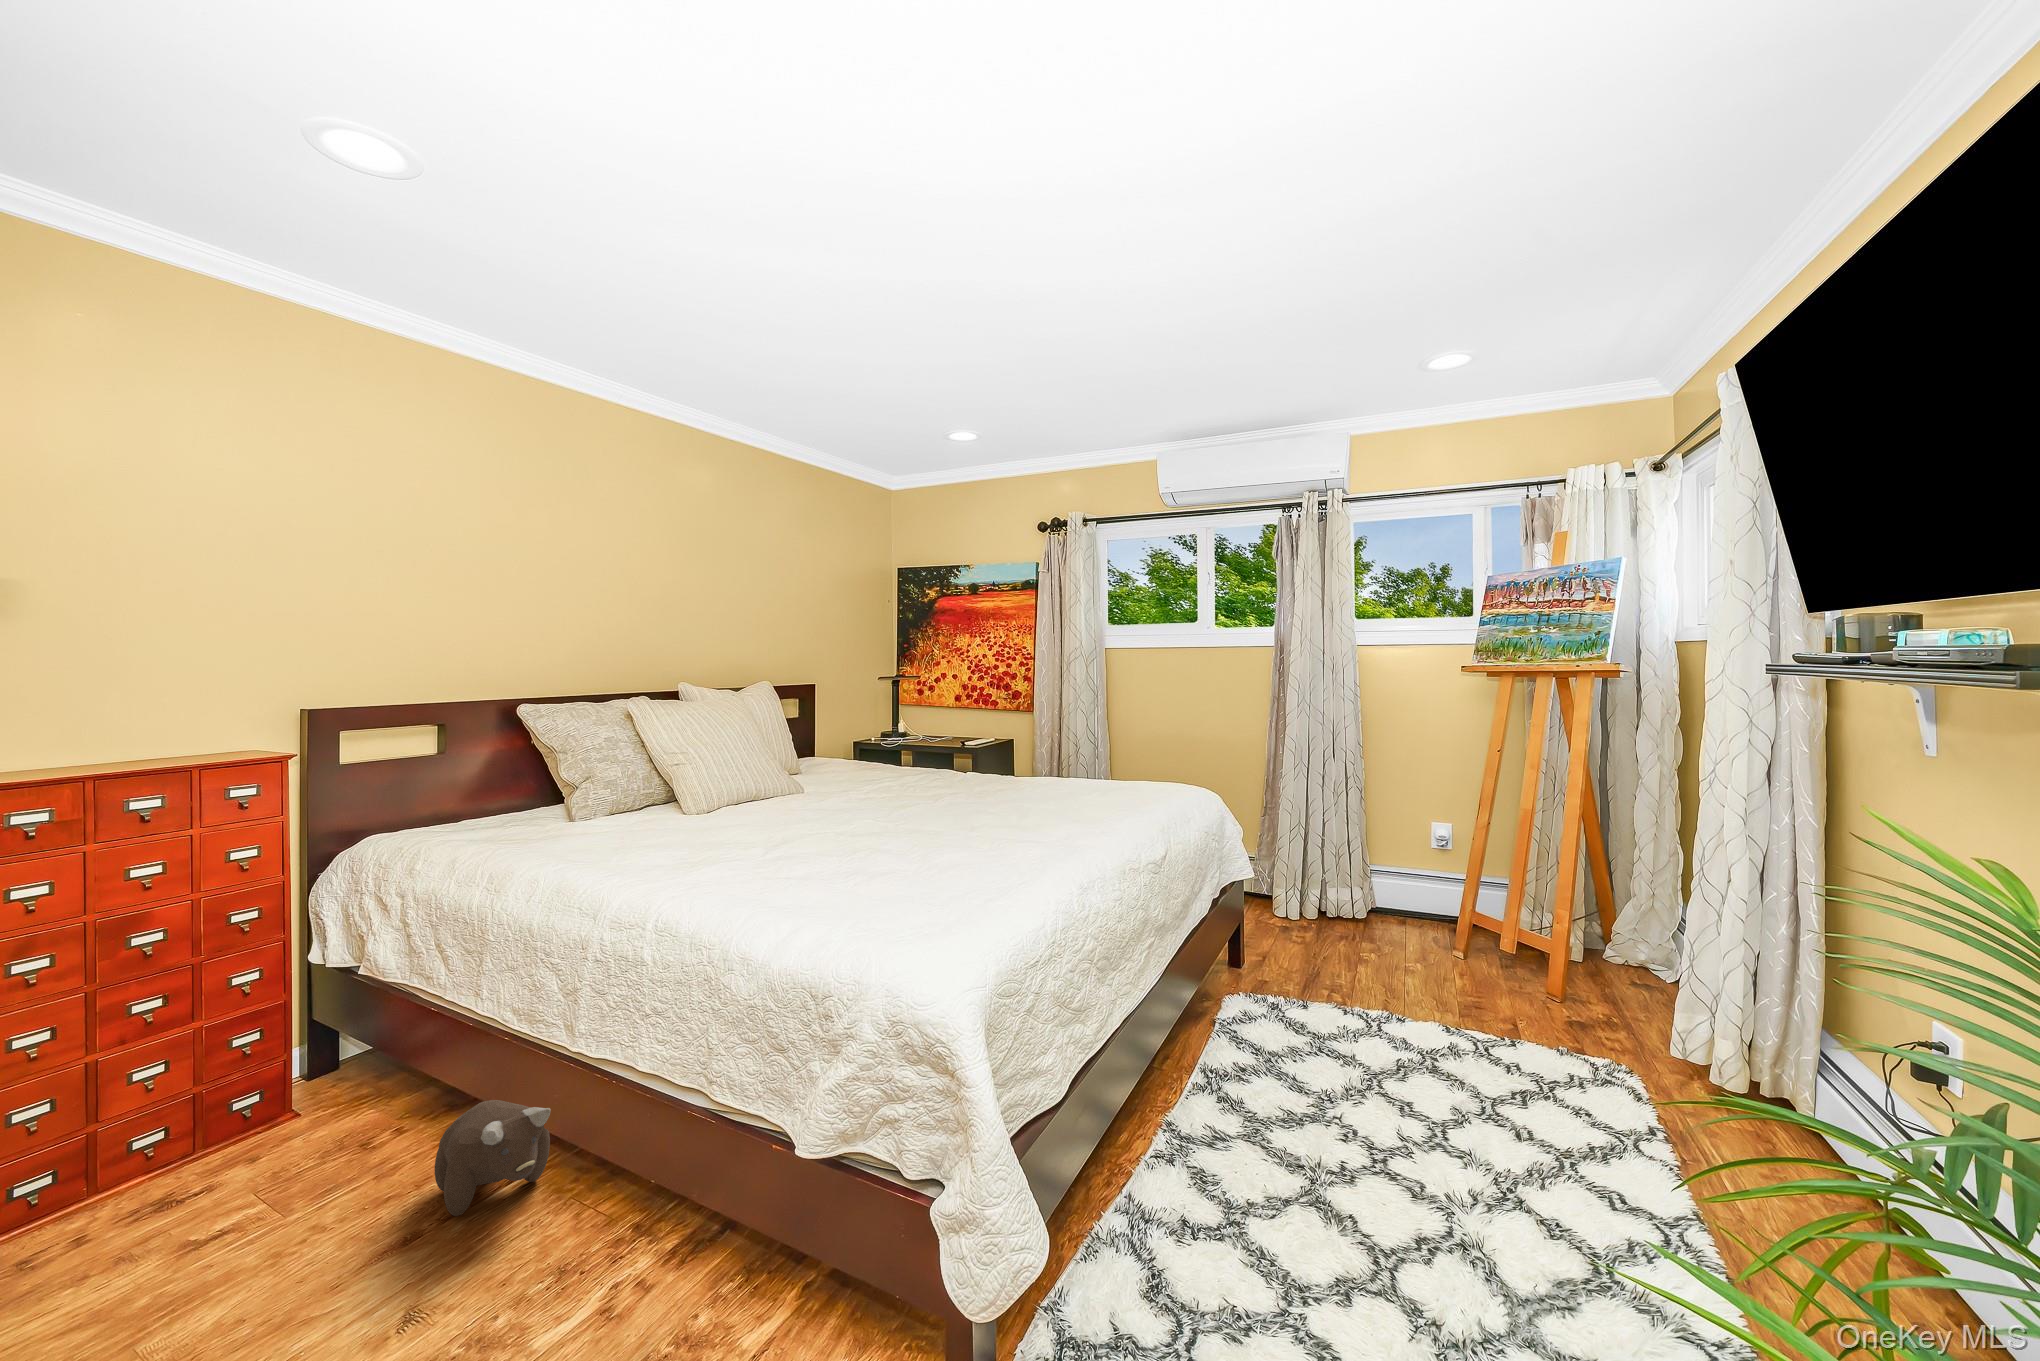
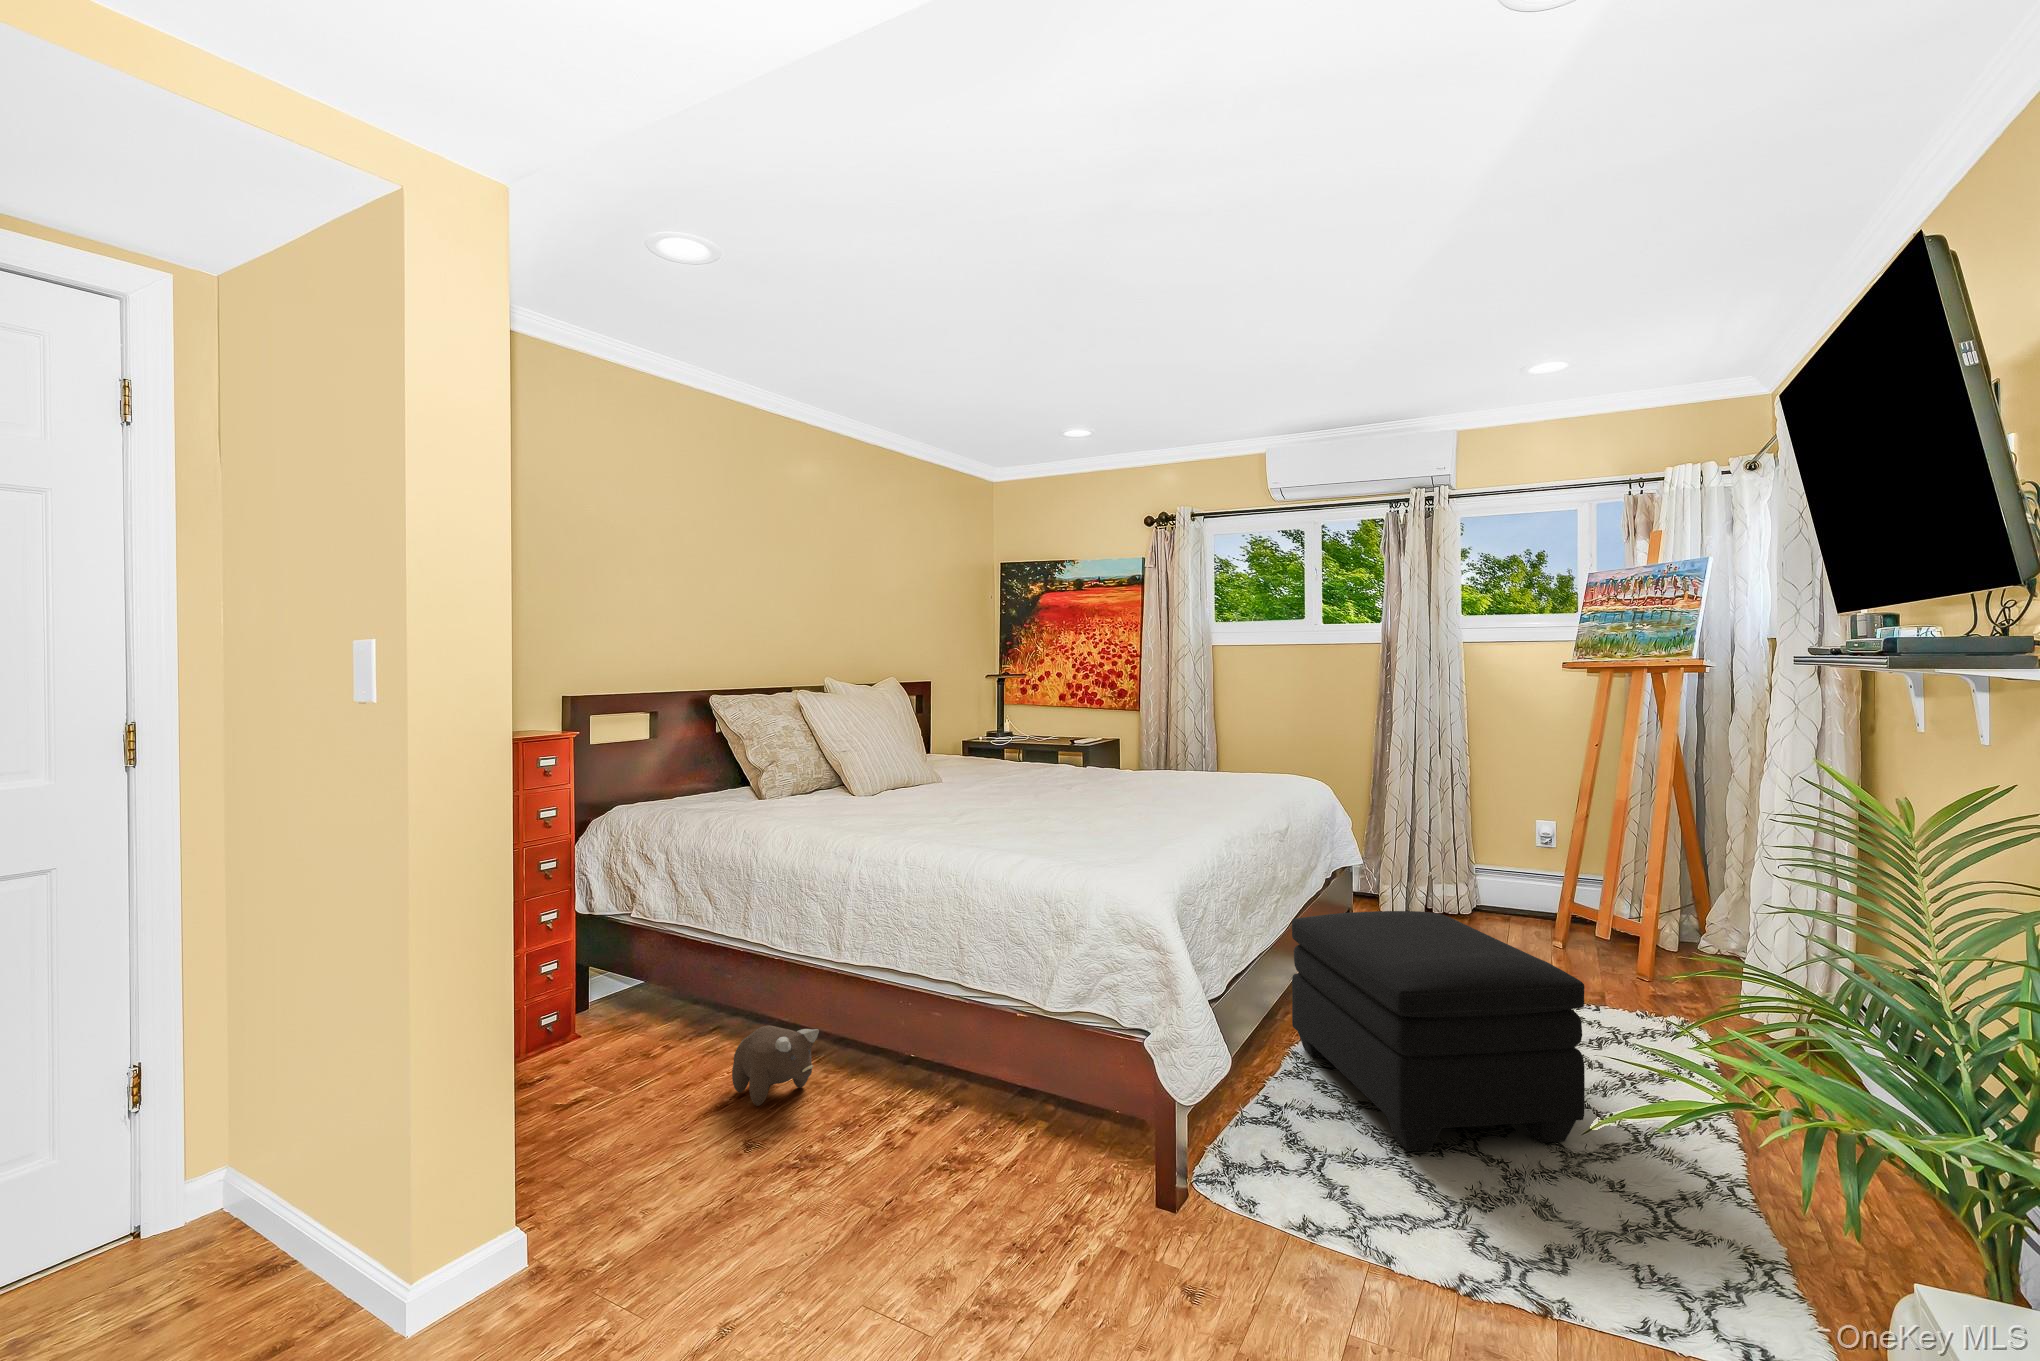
ottoman: none [1171,943,1538,1285] -> present [1292,911,1585,1151]

